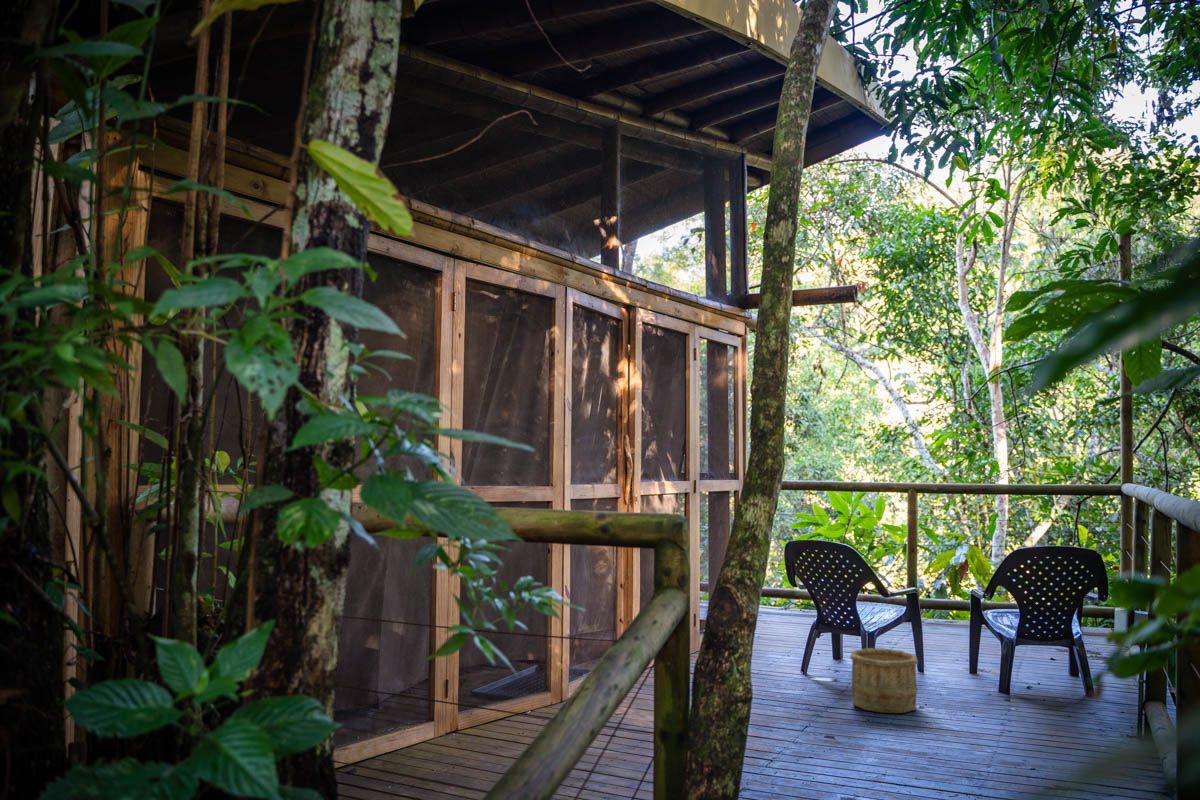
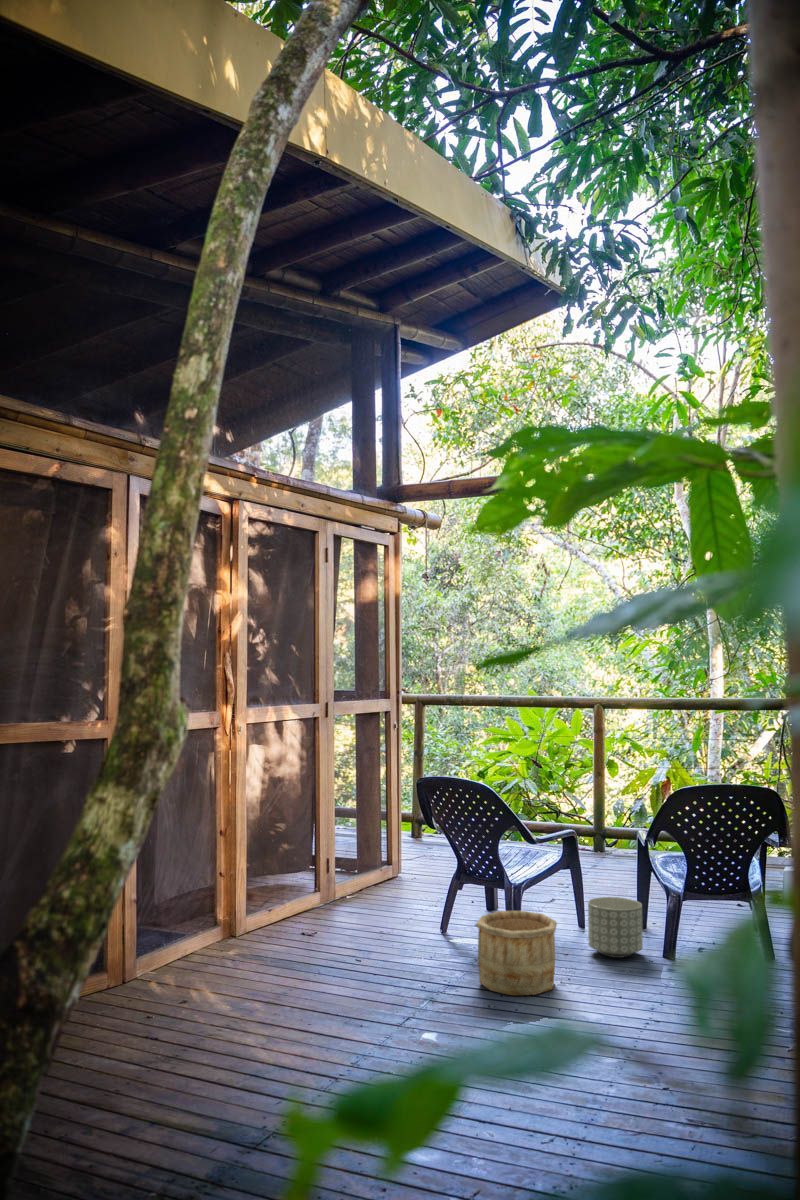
planter: none [934,643,981,692] -> present [588,897,643,958]

